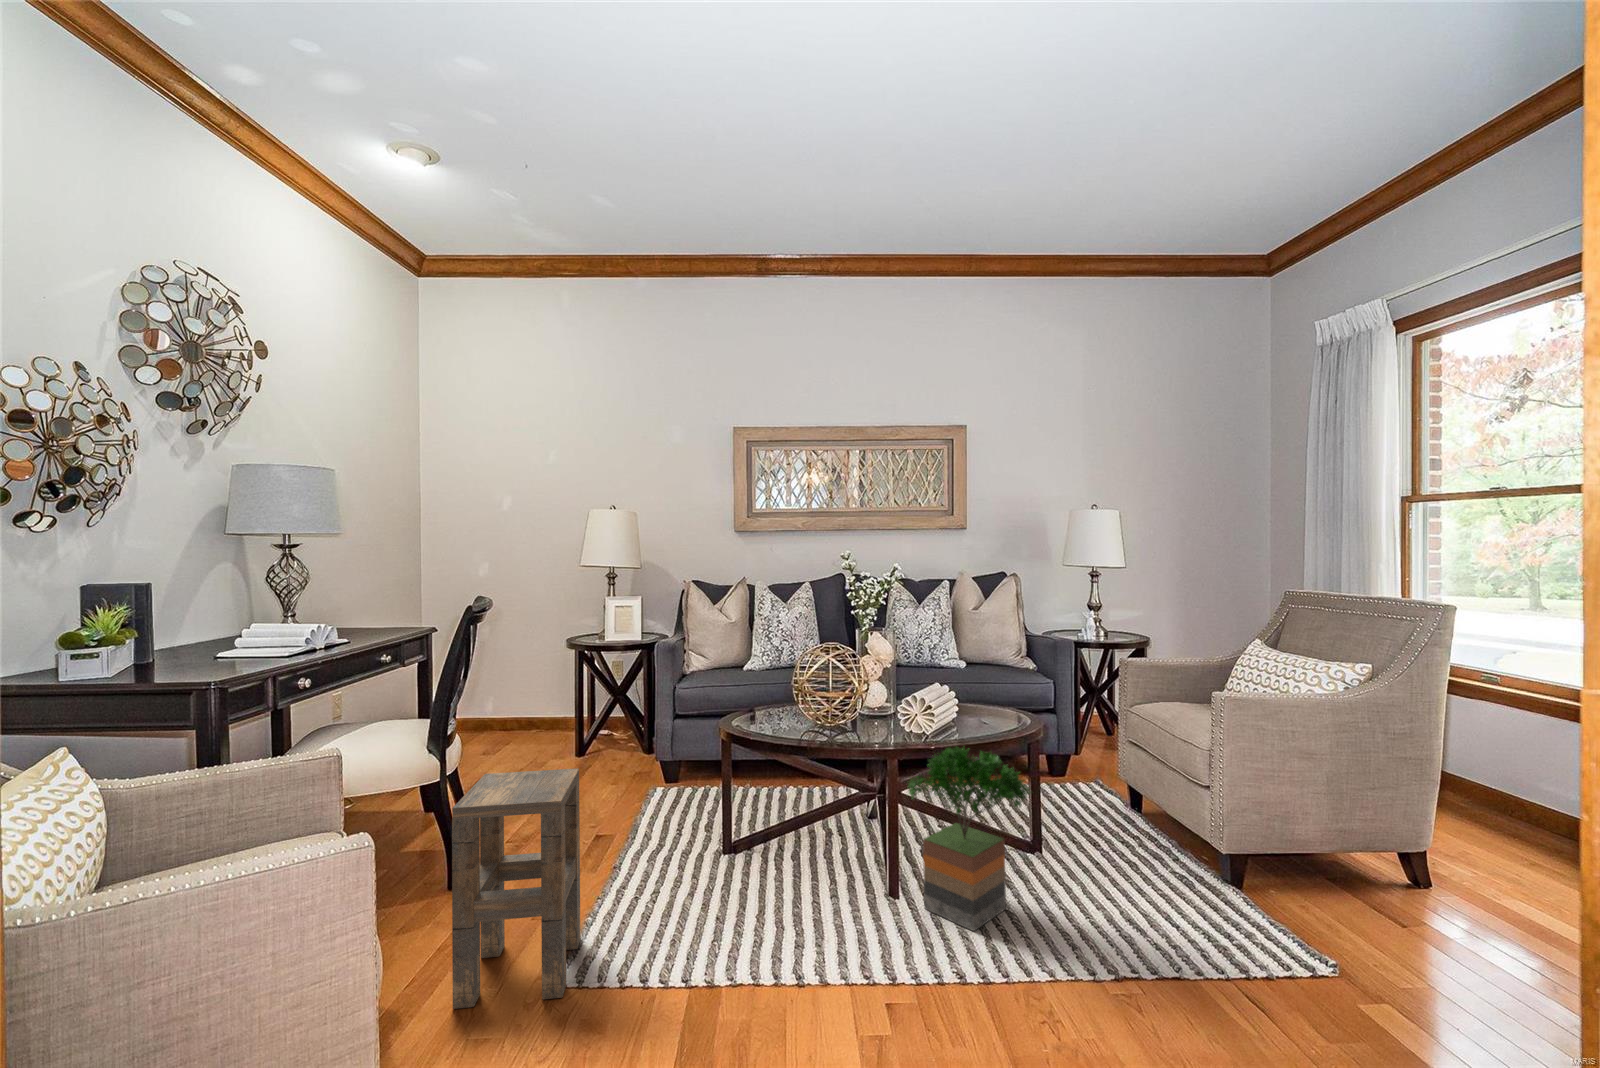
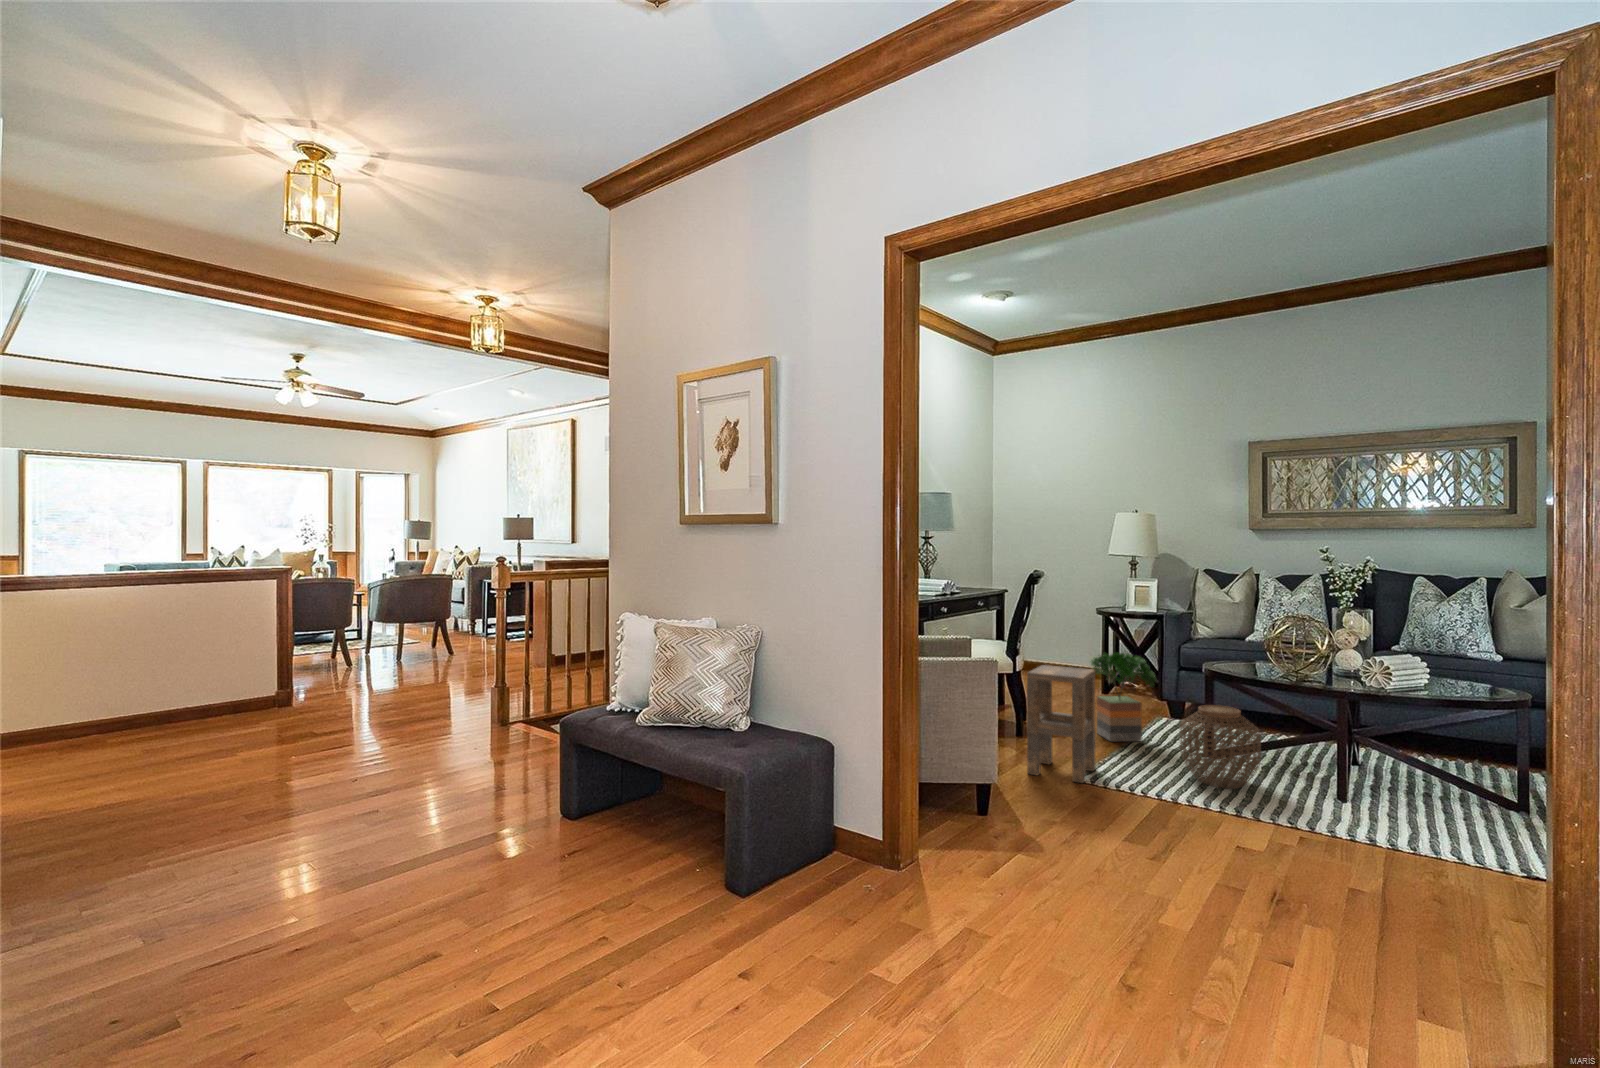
potted tree: present [909,746,1030,931] -> present [1091,653,1155,742]
woven basket: none [707,786,812,920] -> present [1180,705,1261,788]

